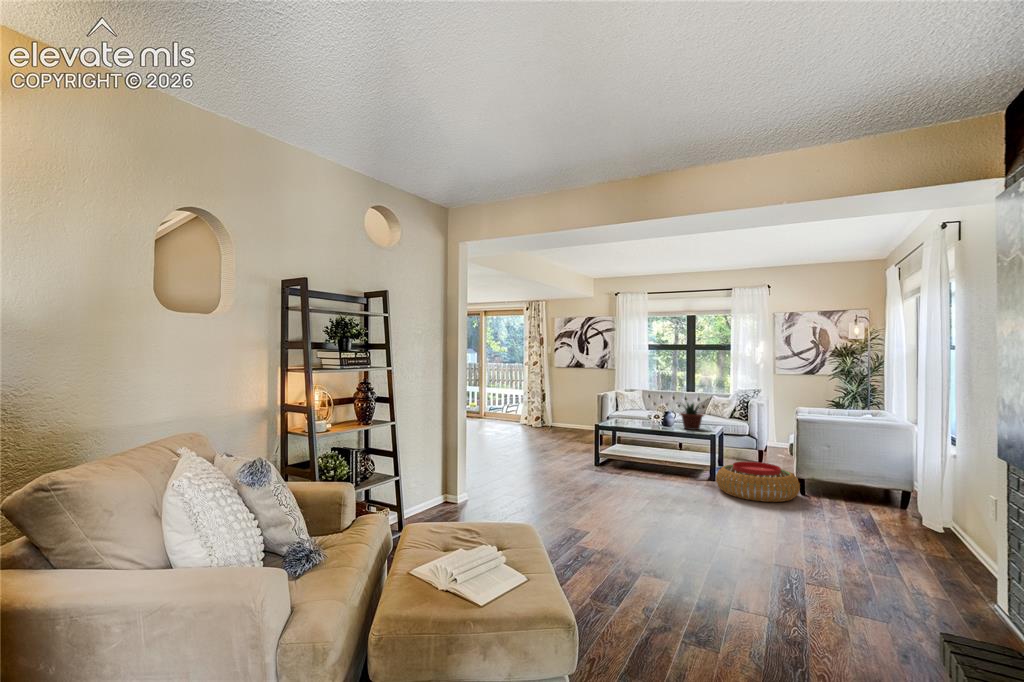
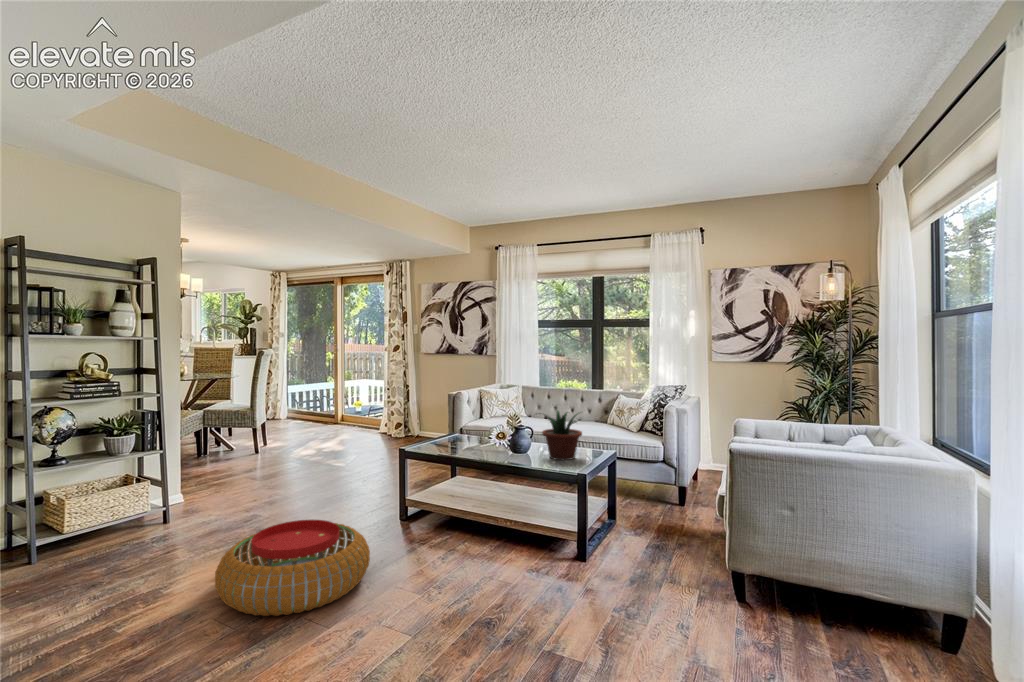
pouf: present [716,461,800,502] -> present [215,520,370,616]

